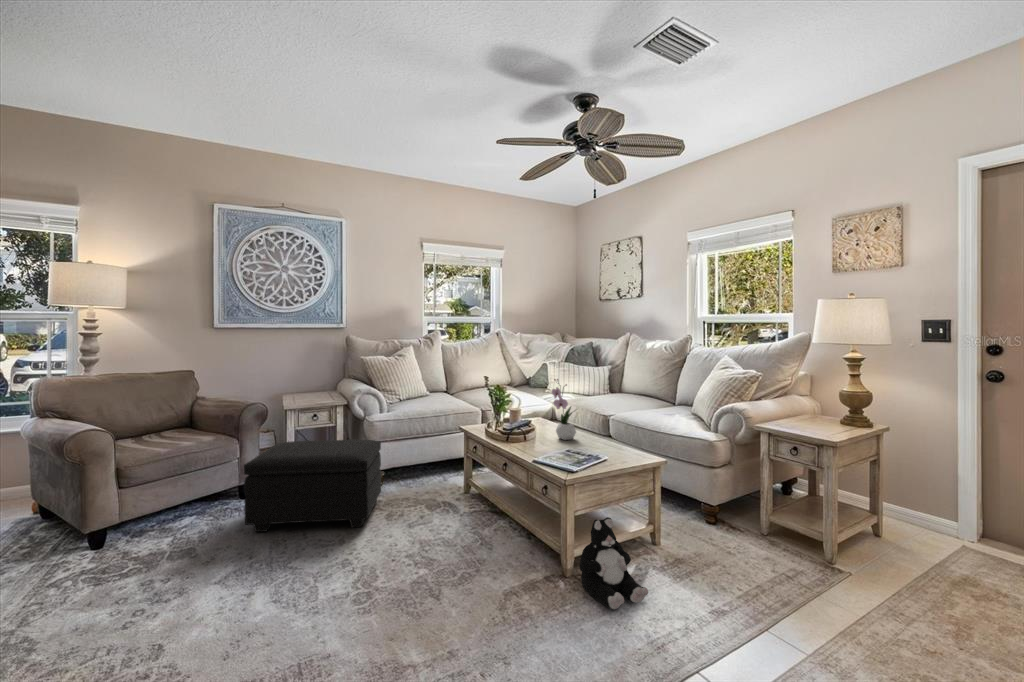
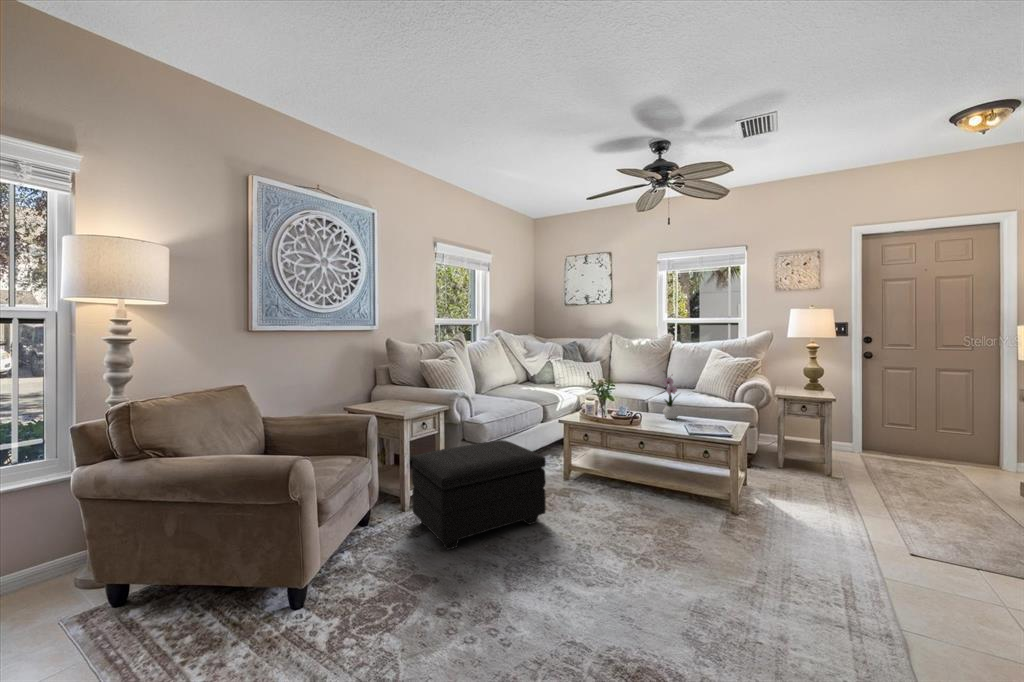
plush toy: present [580,517,648,609] -> none [752,468,810,530]

